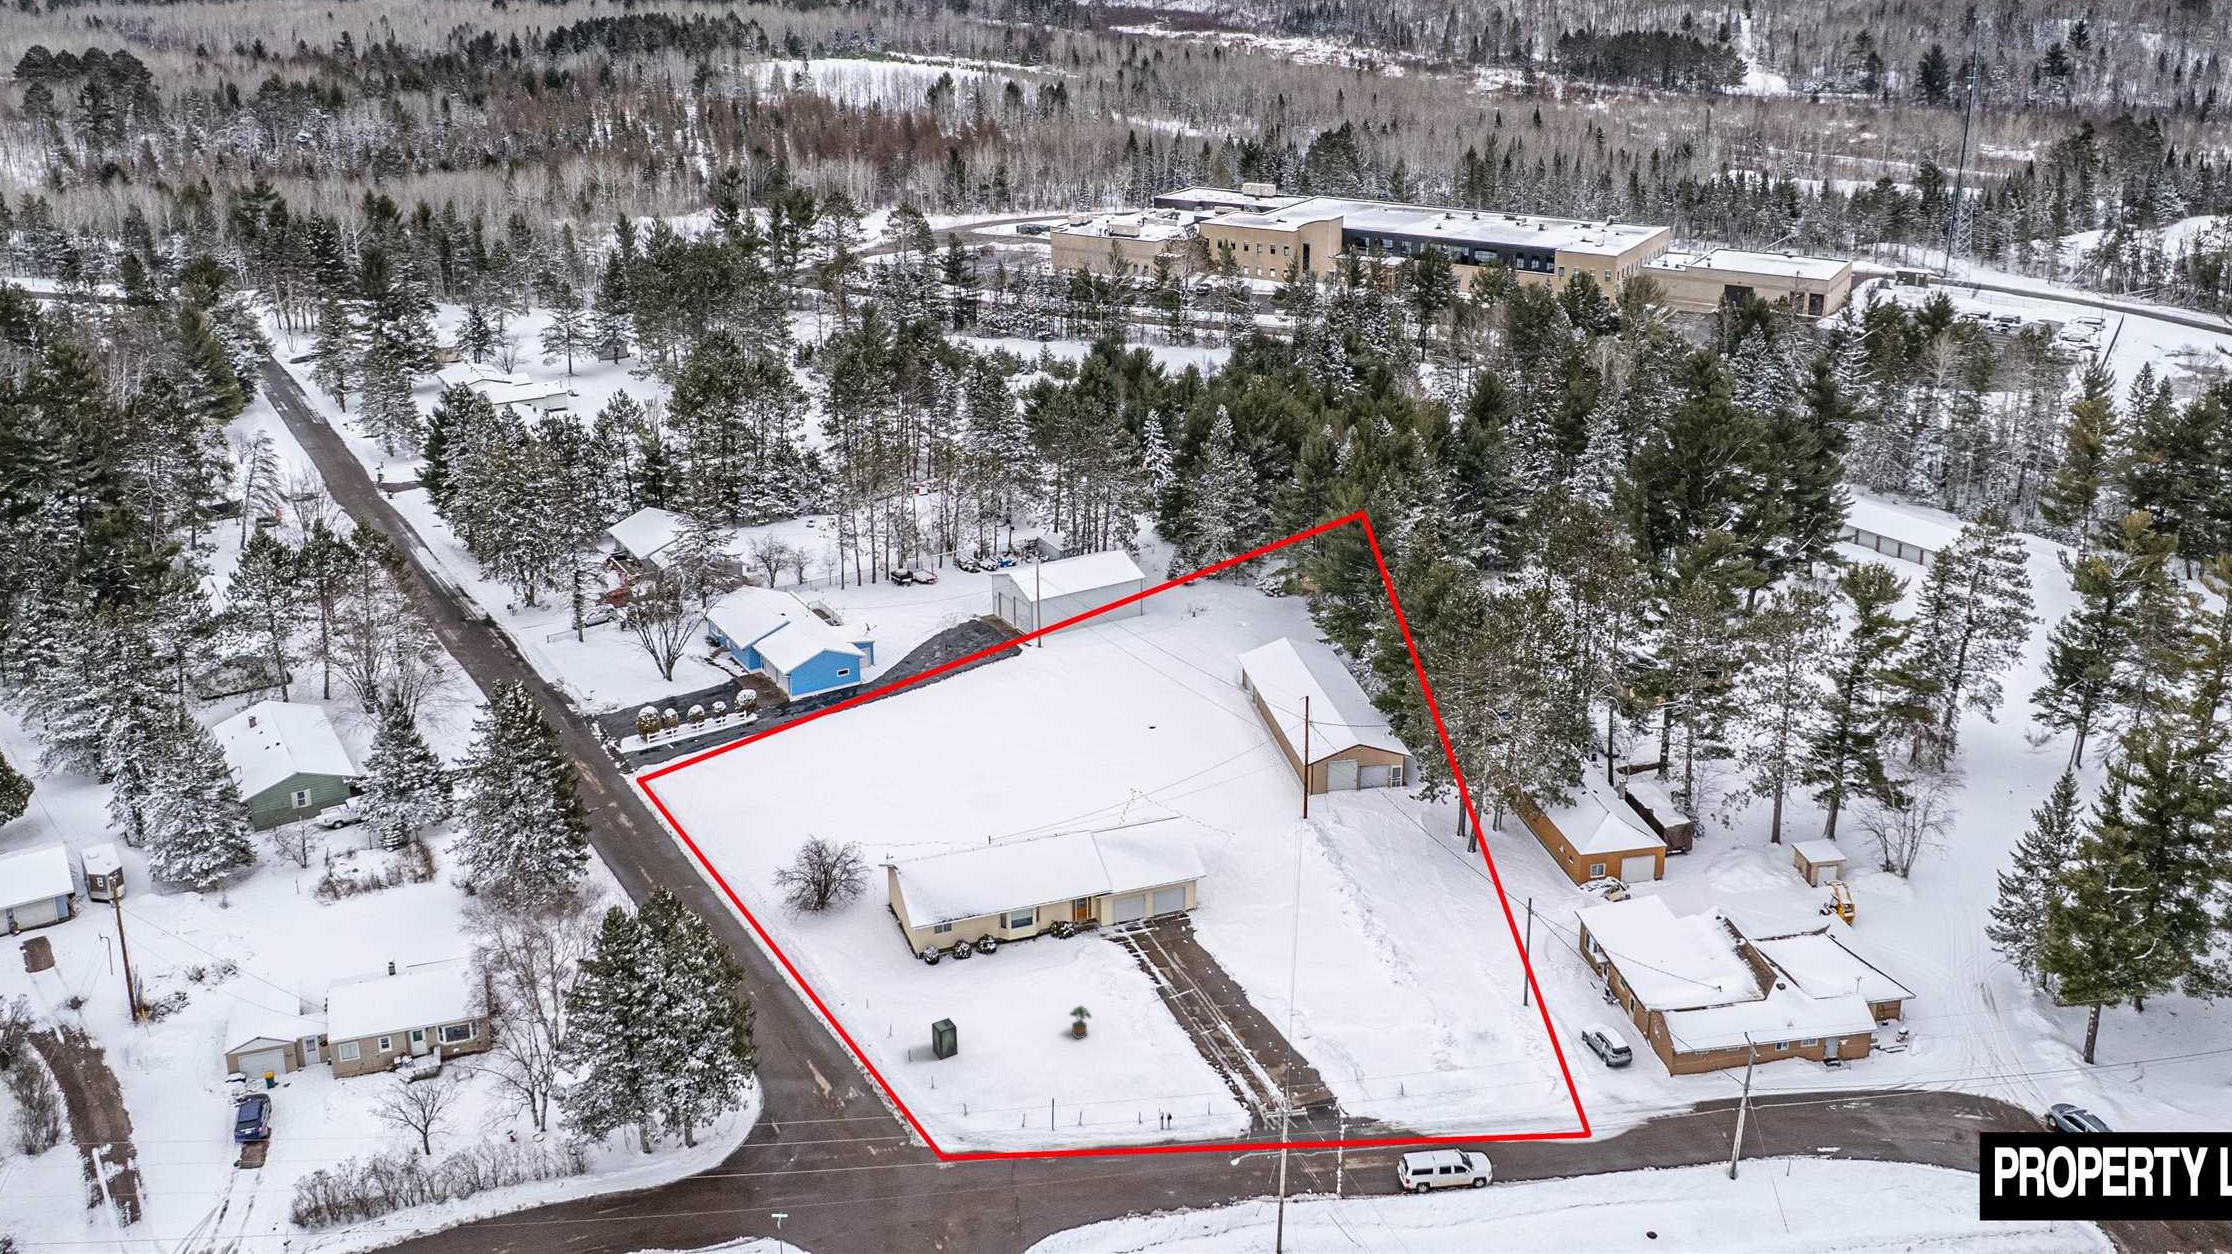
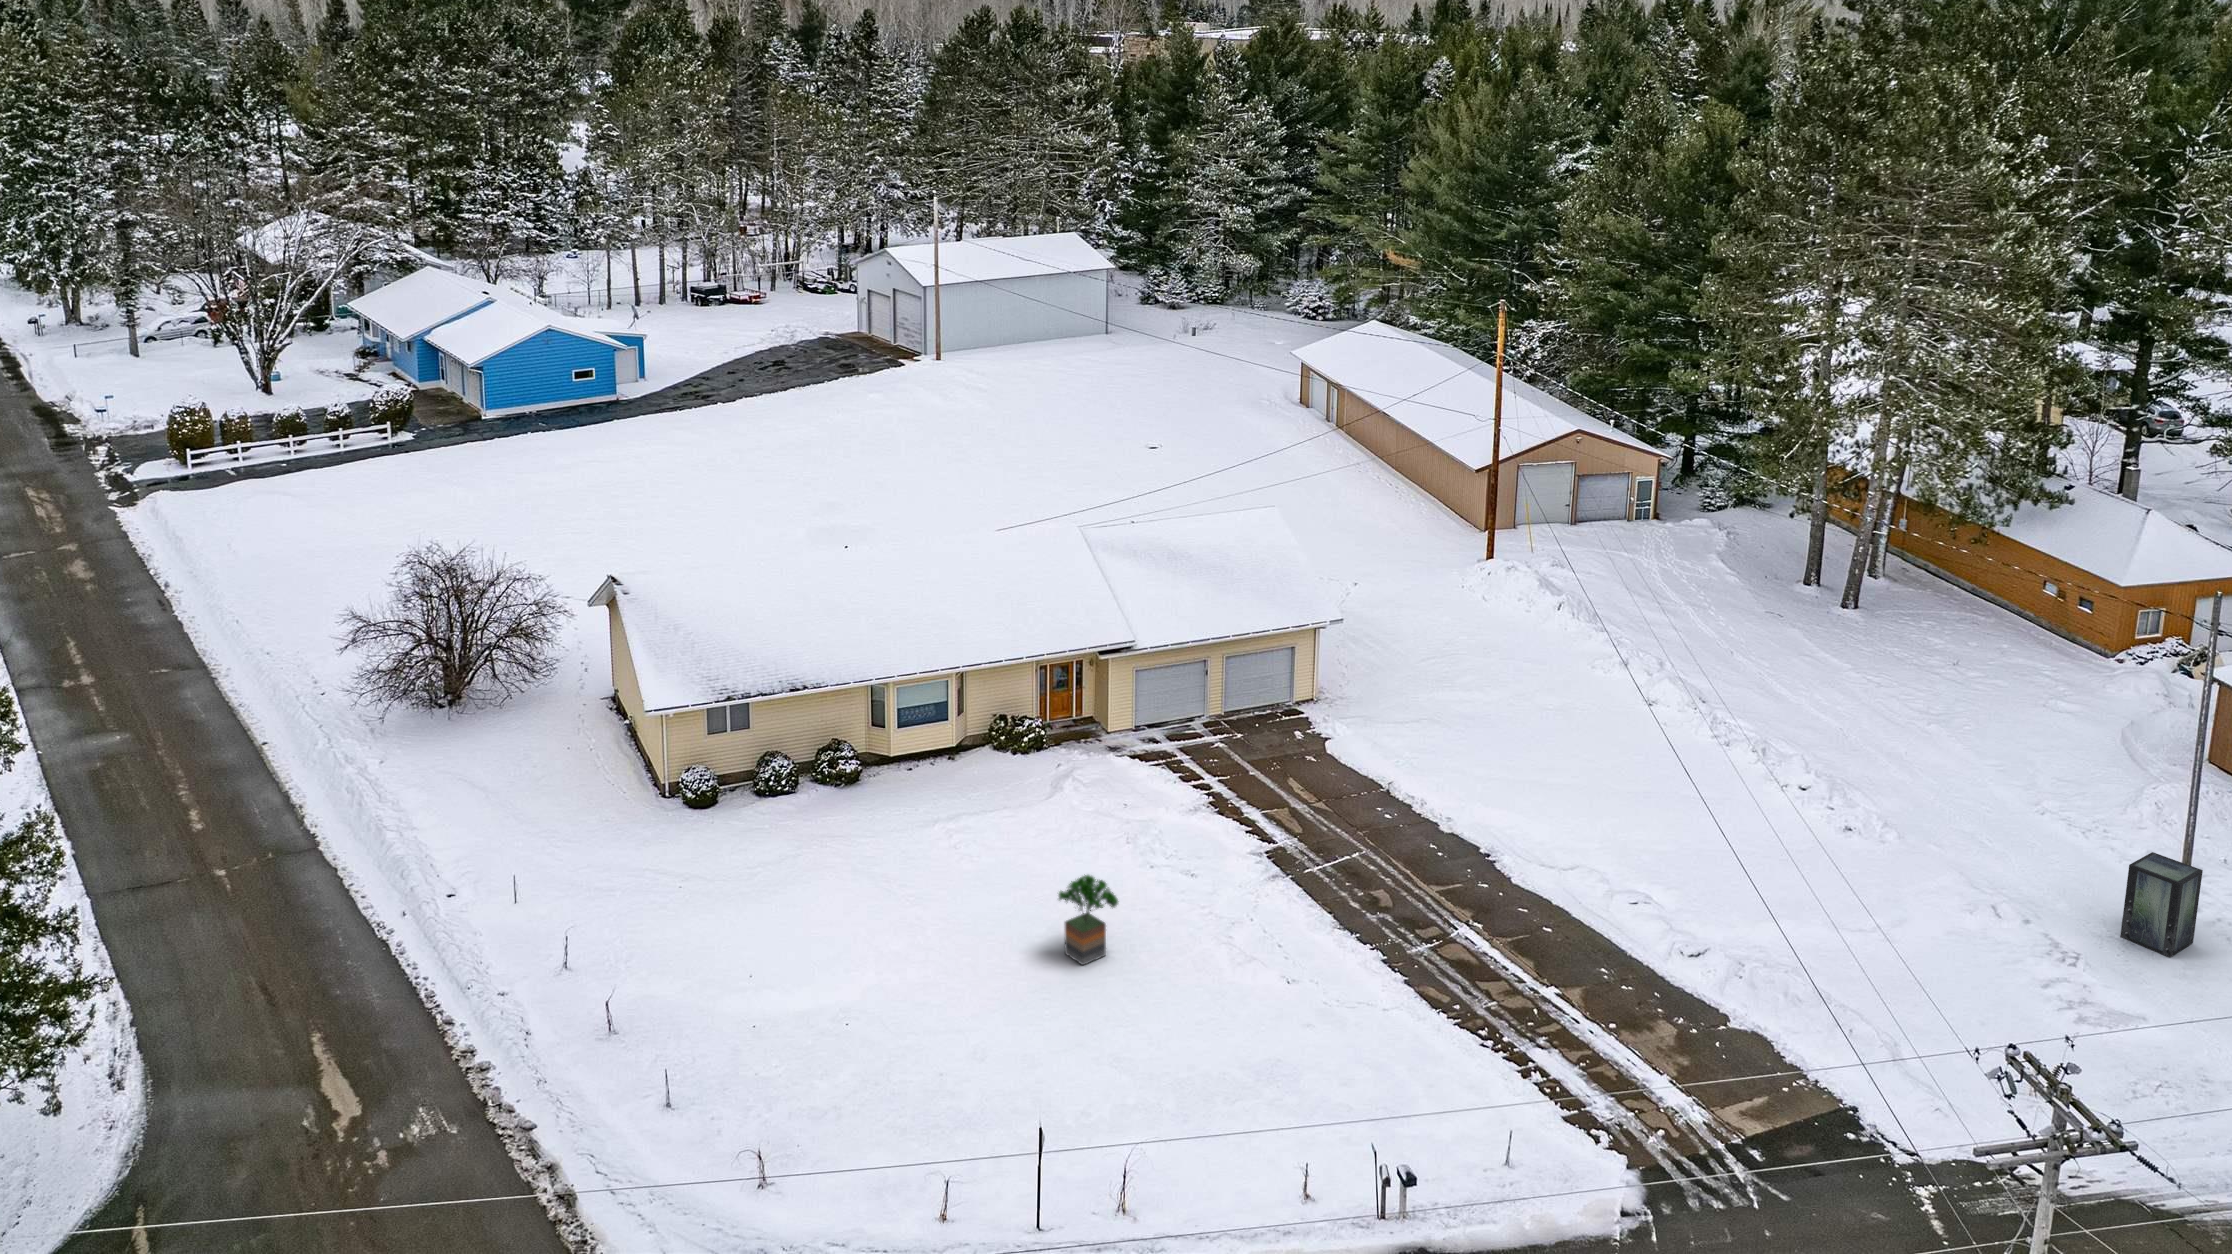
storage box: present [932,1018,958,1060] -> present [2120,852,2203,957]

